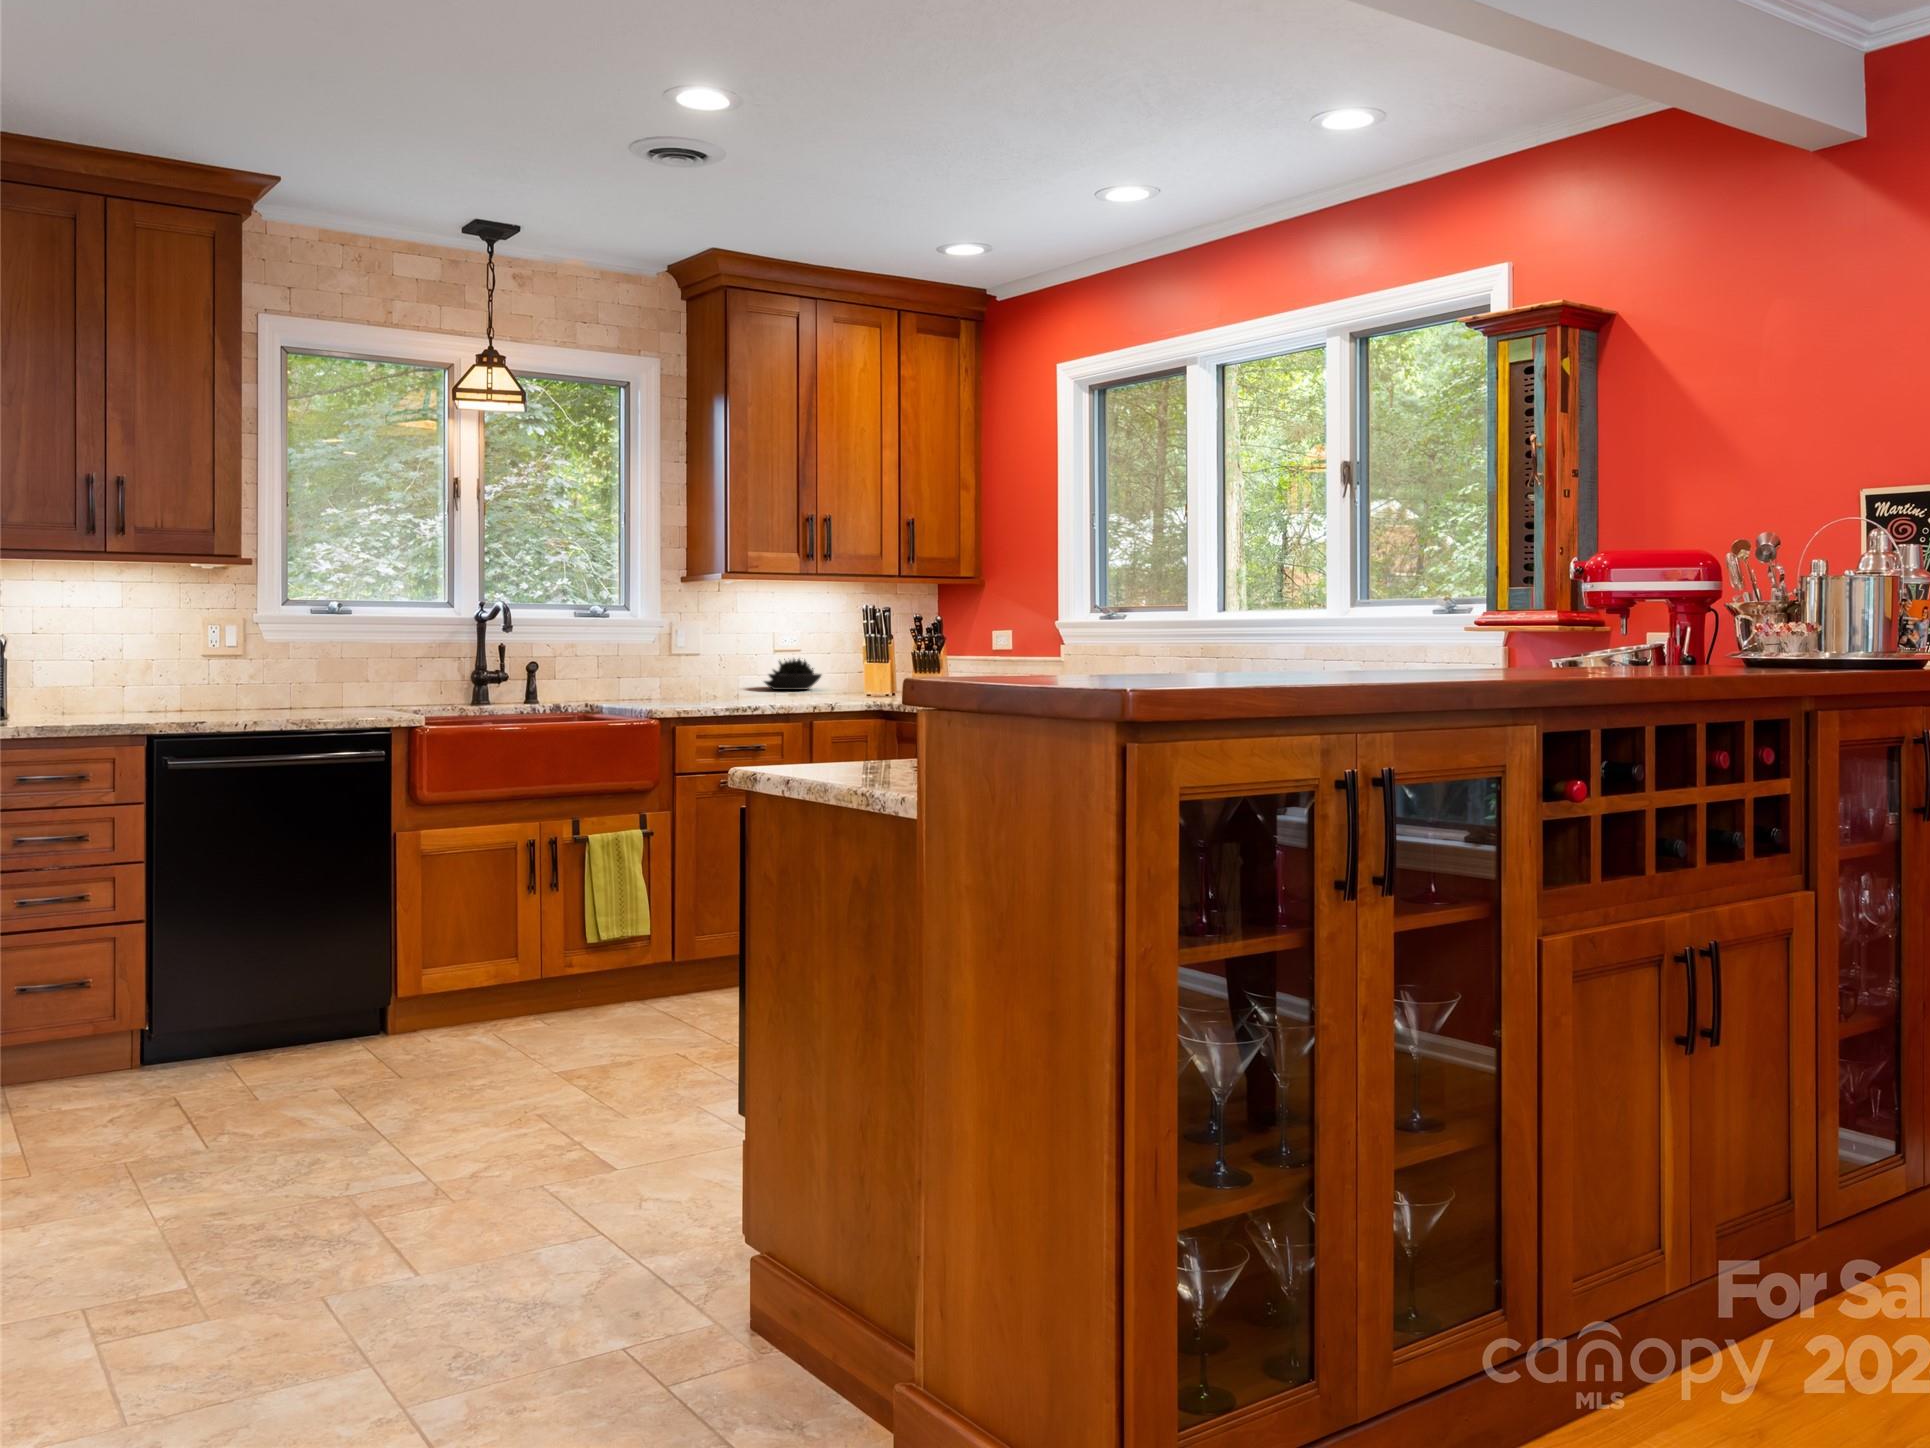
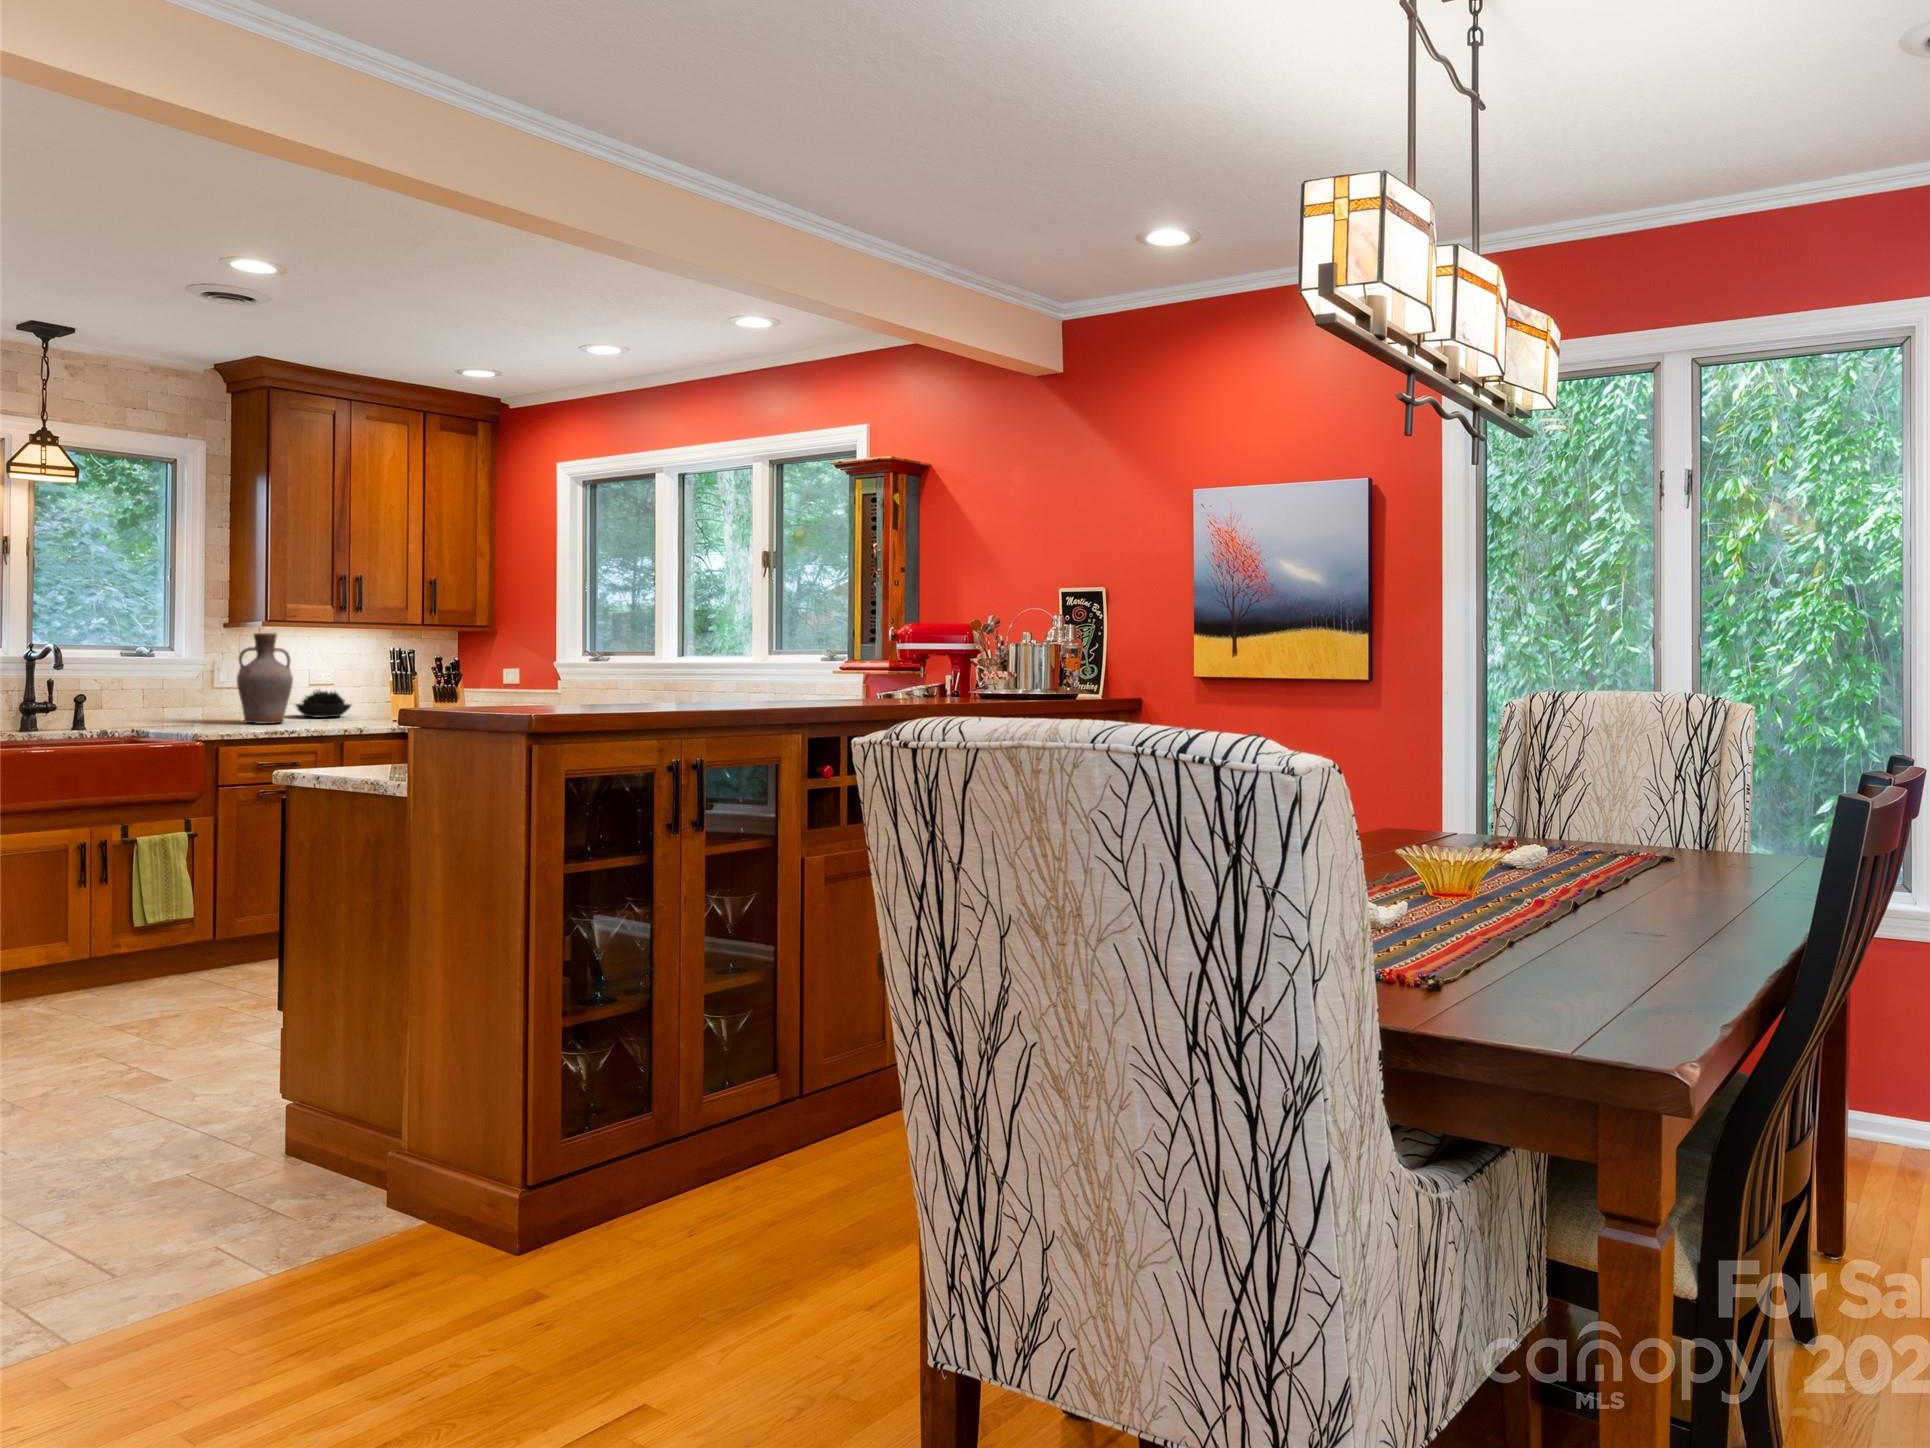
vase: none [697,587,757,697] -> present [237,633,293,724]

